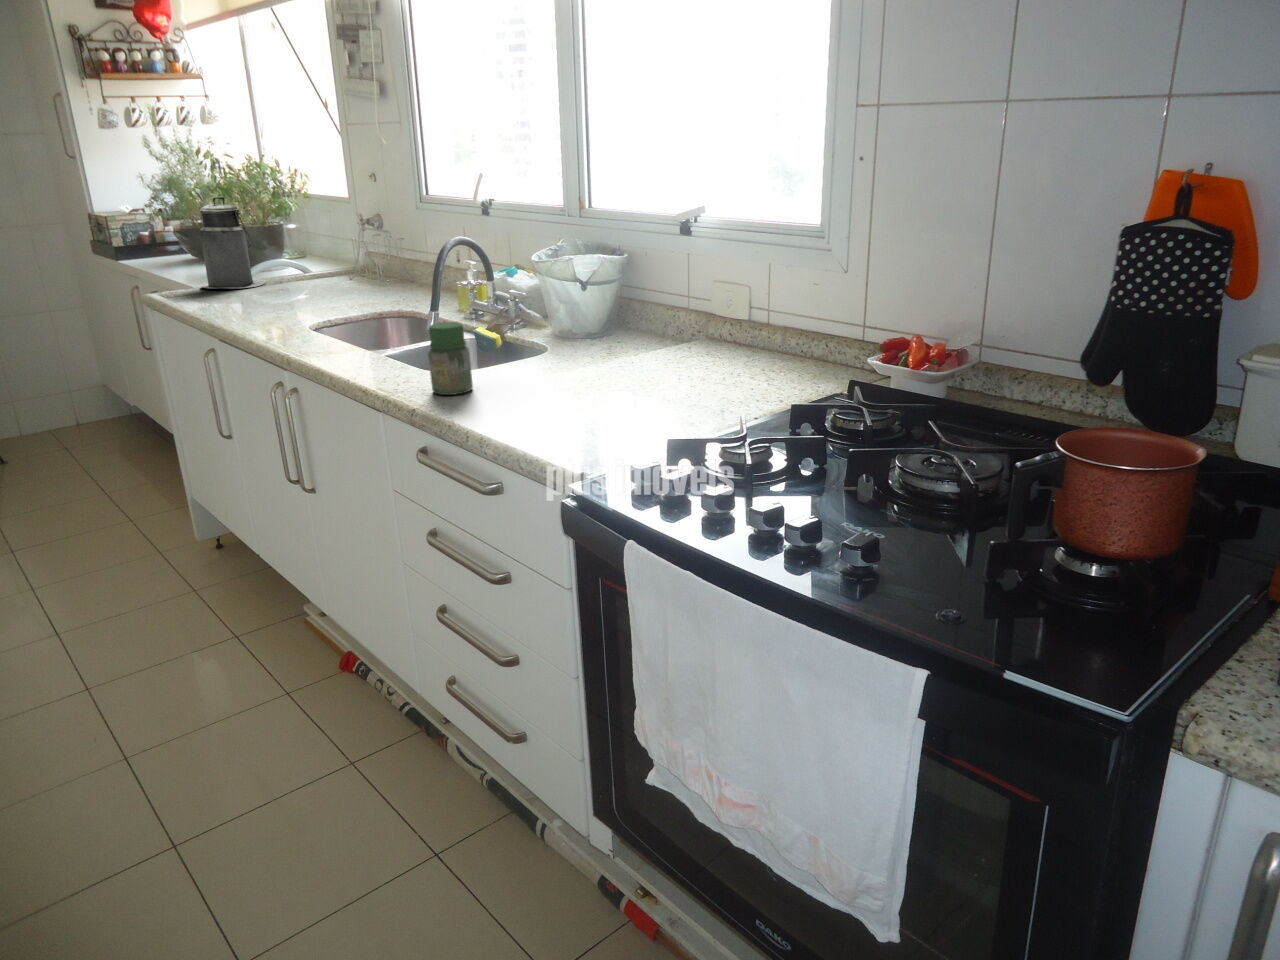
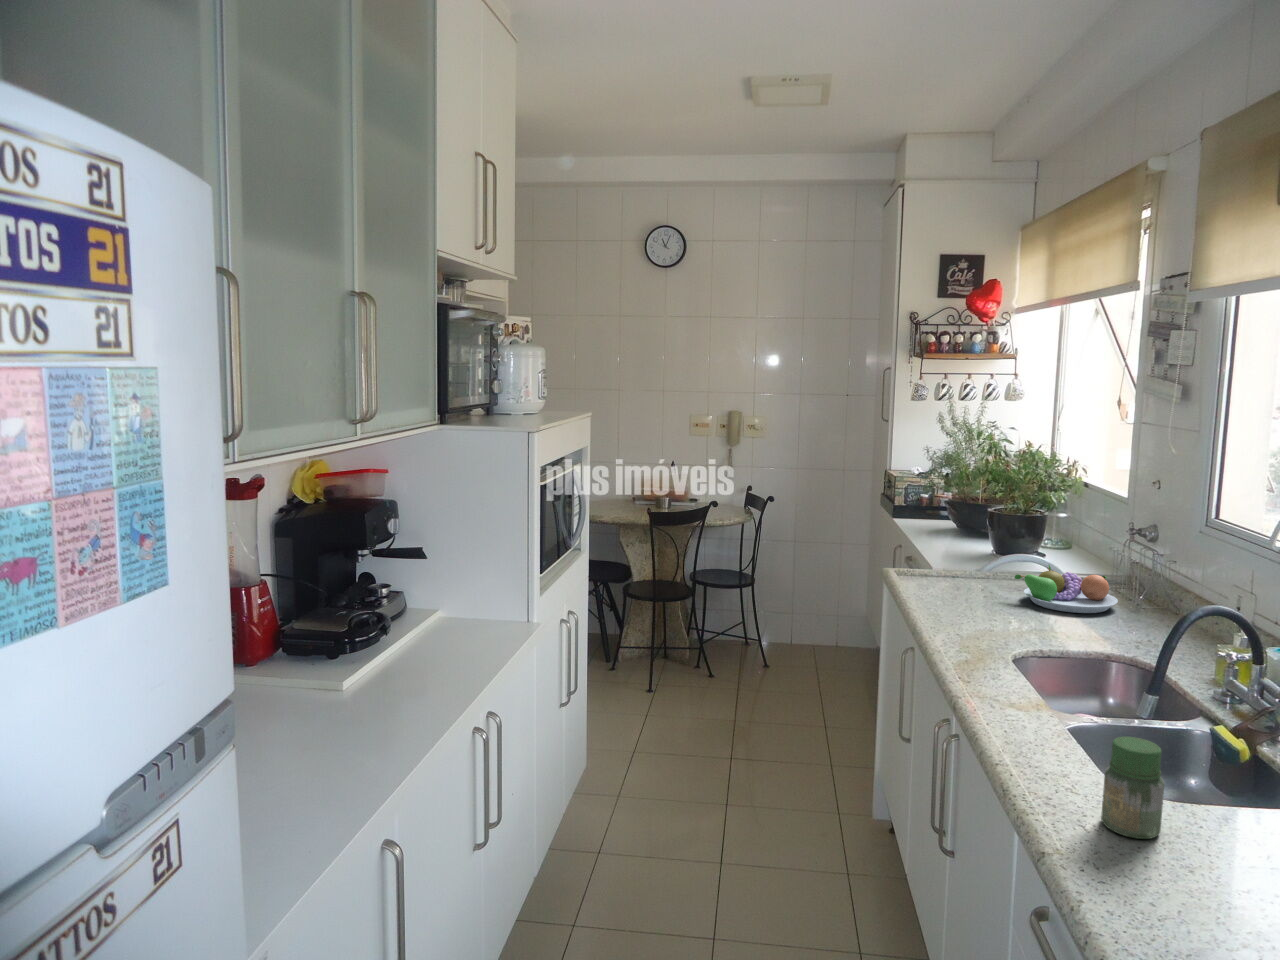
canister: present [200,197,266,289] -> none [941,487,1007,579]
fruit bowl: none [279,259,370,295] -> present [1015,565,1118,613]

